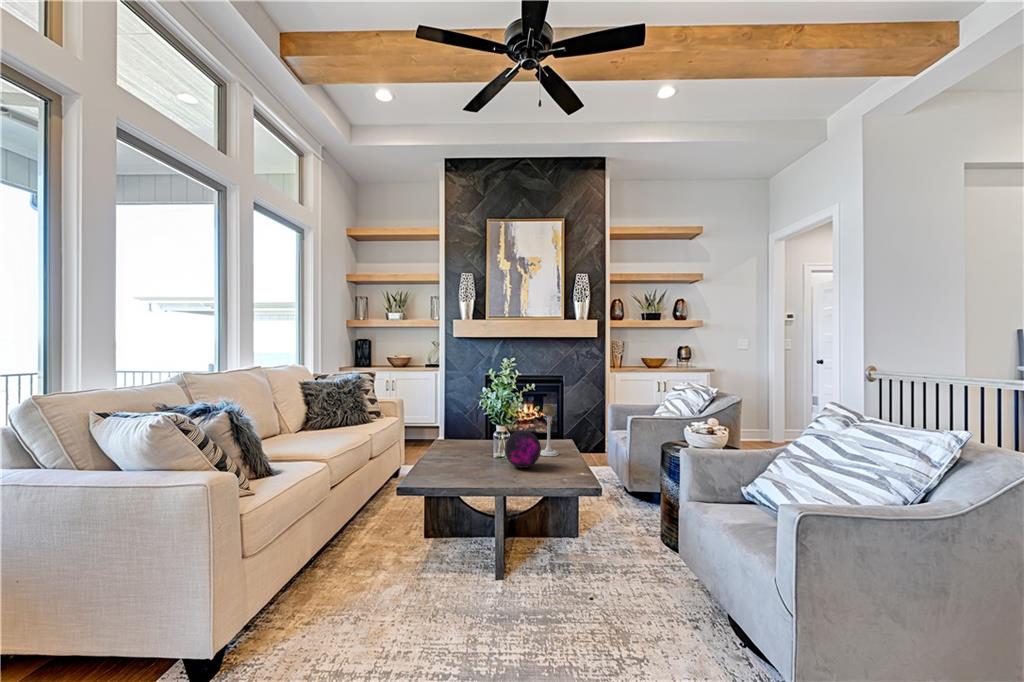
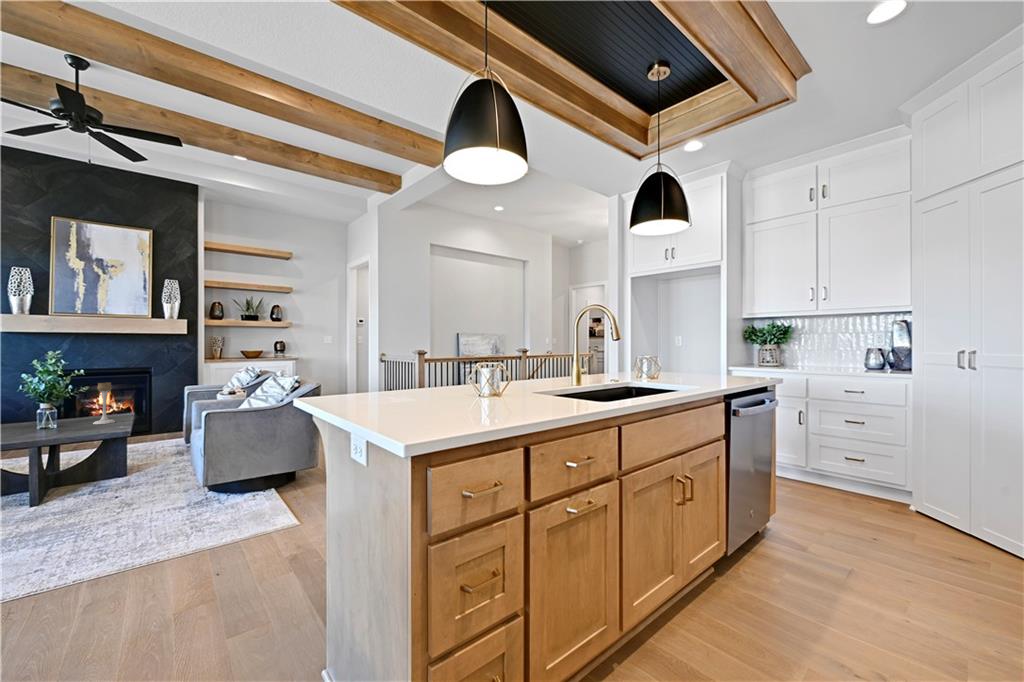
decorative orb: present [505,431,541,468] -> none [45,402,88,432]

